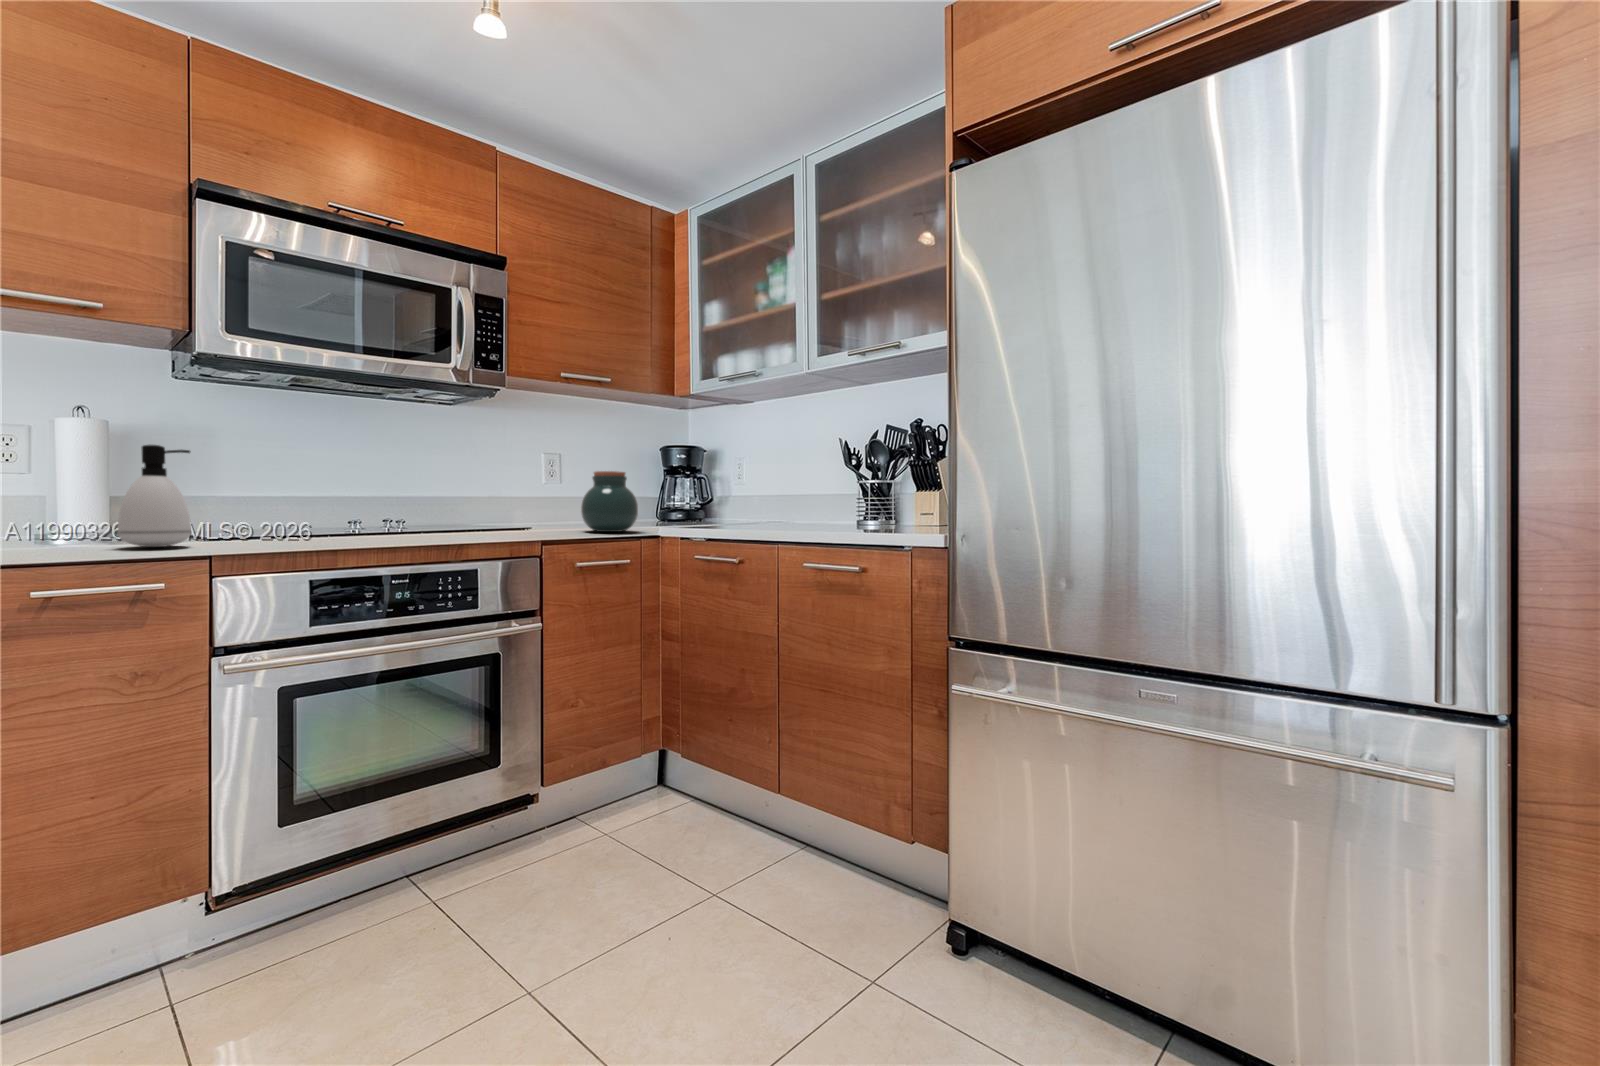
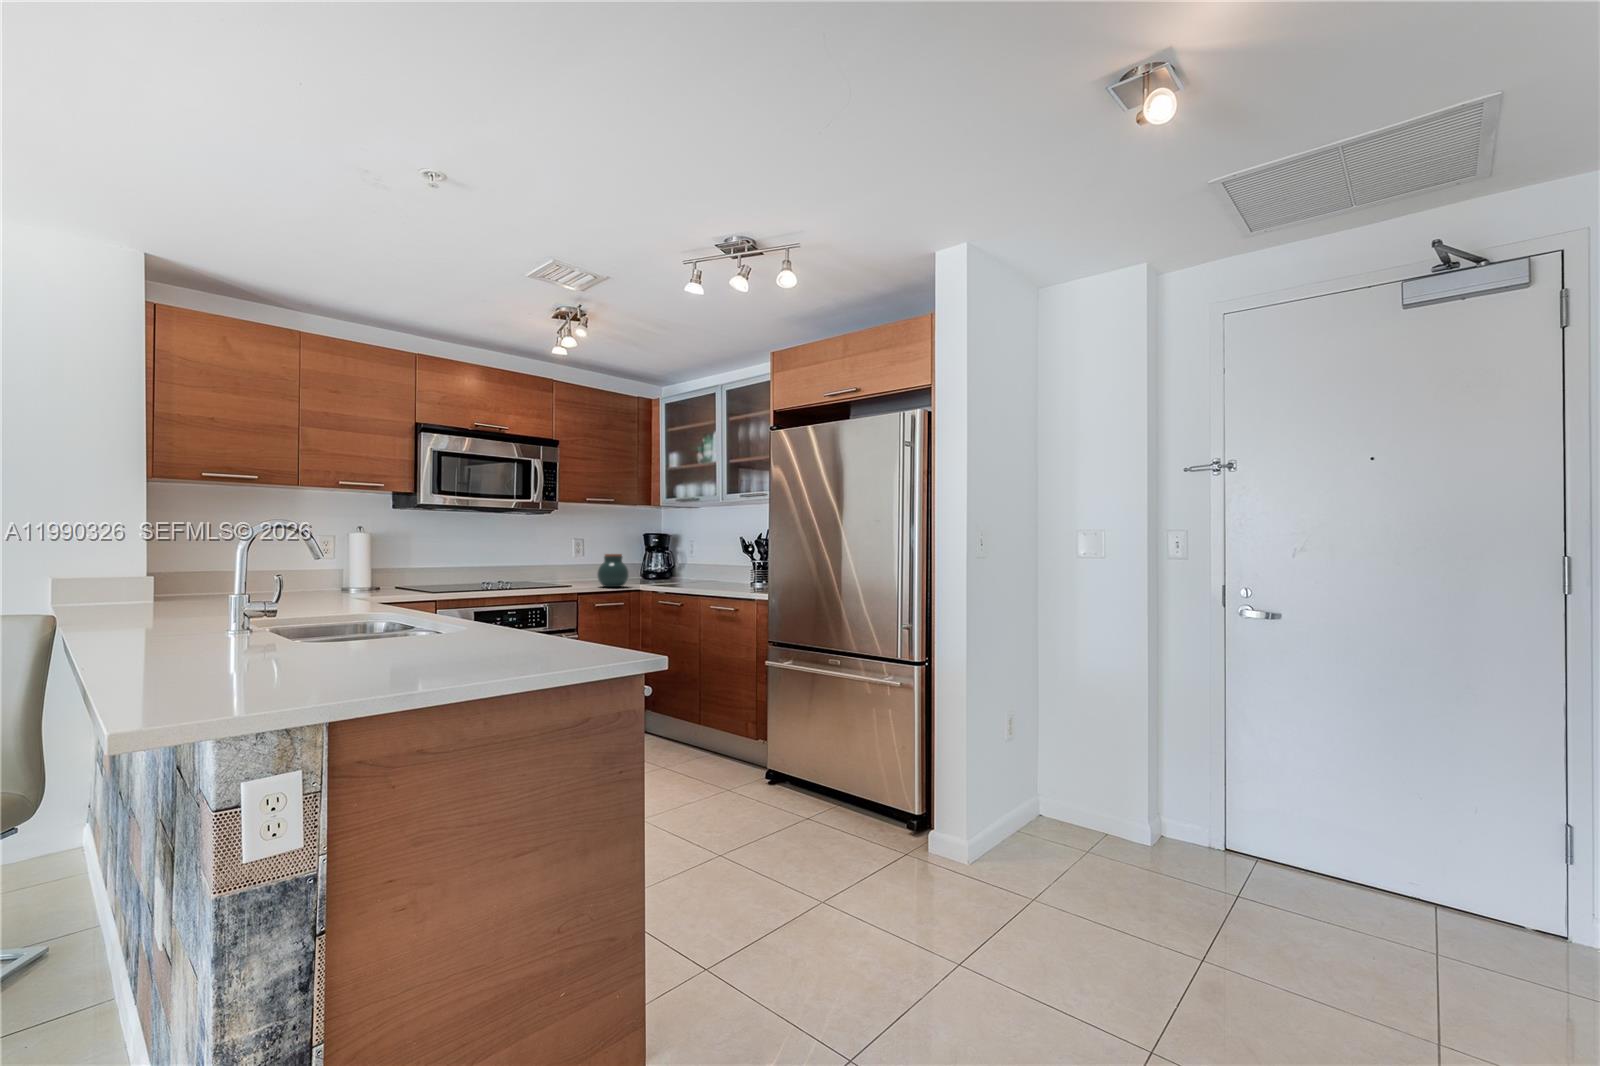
soap dispenser: present [118,445,191,547] -> none [399,550,428,596]

